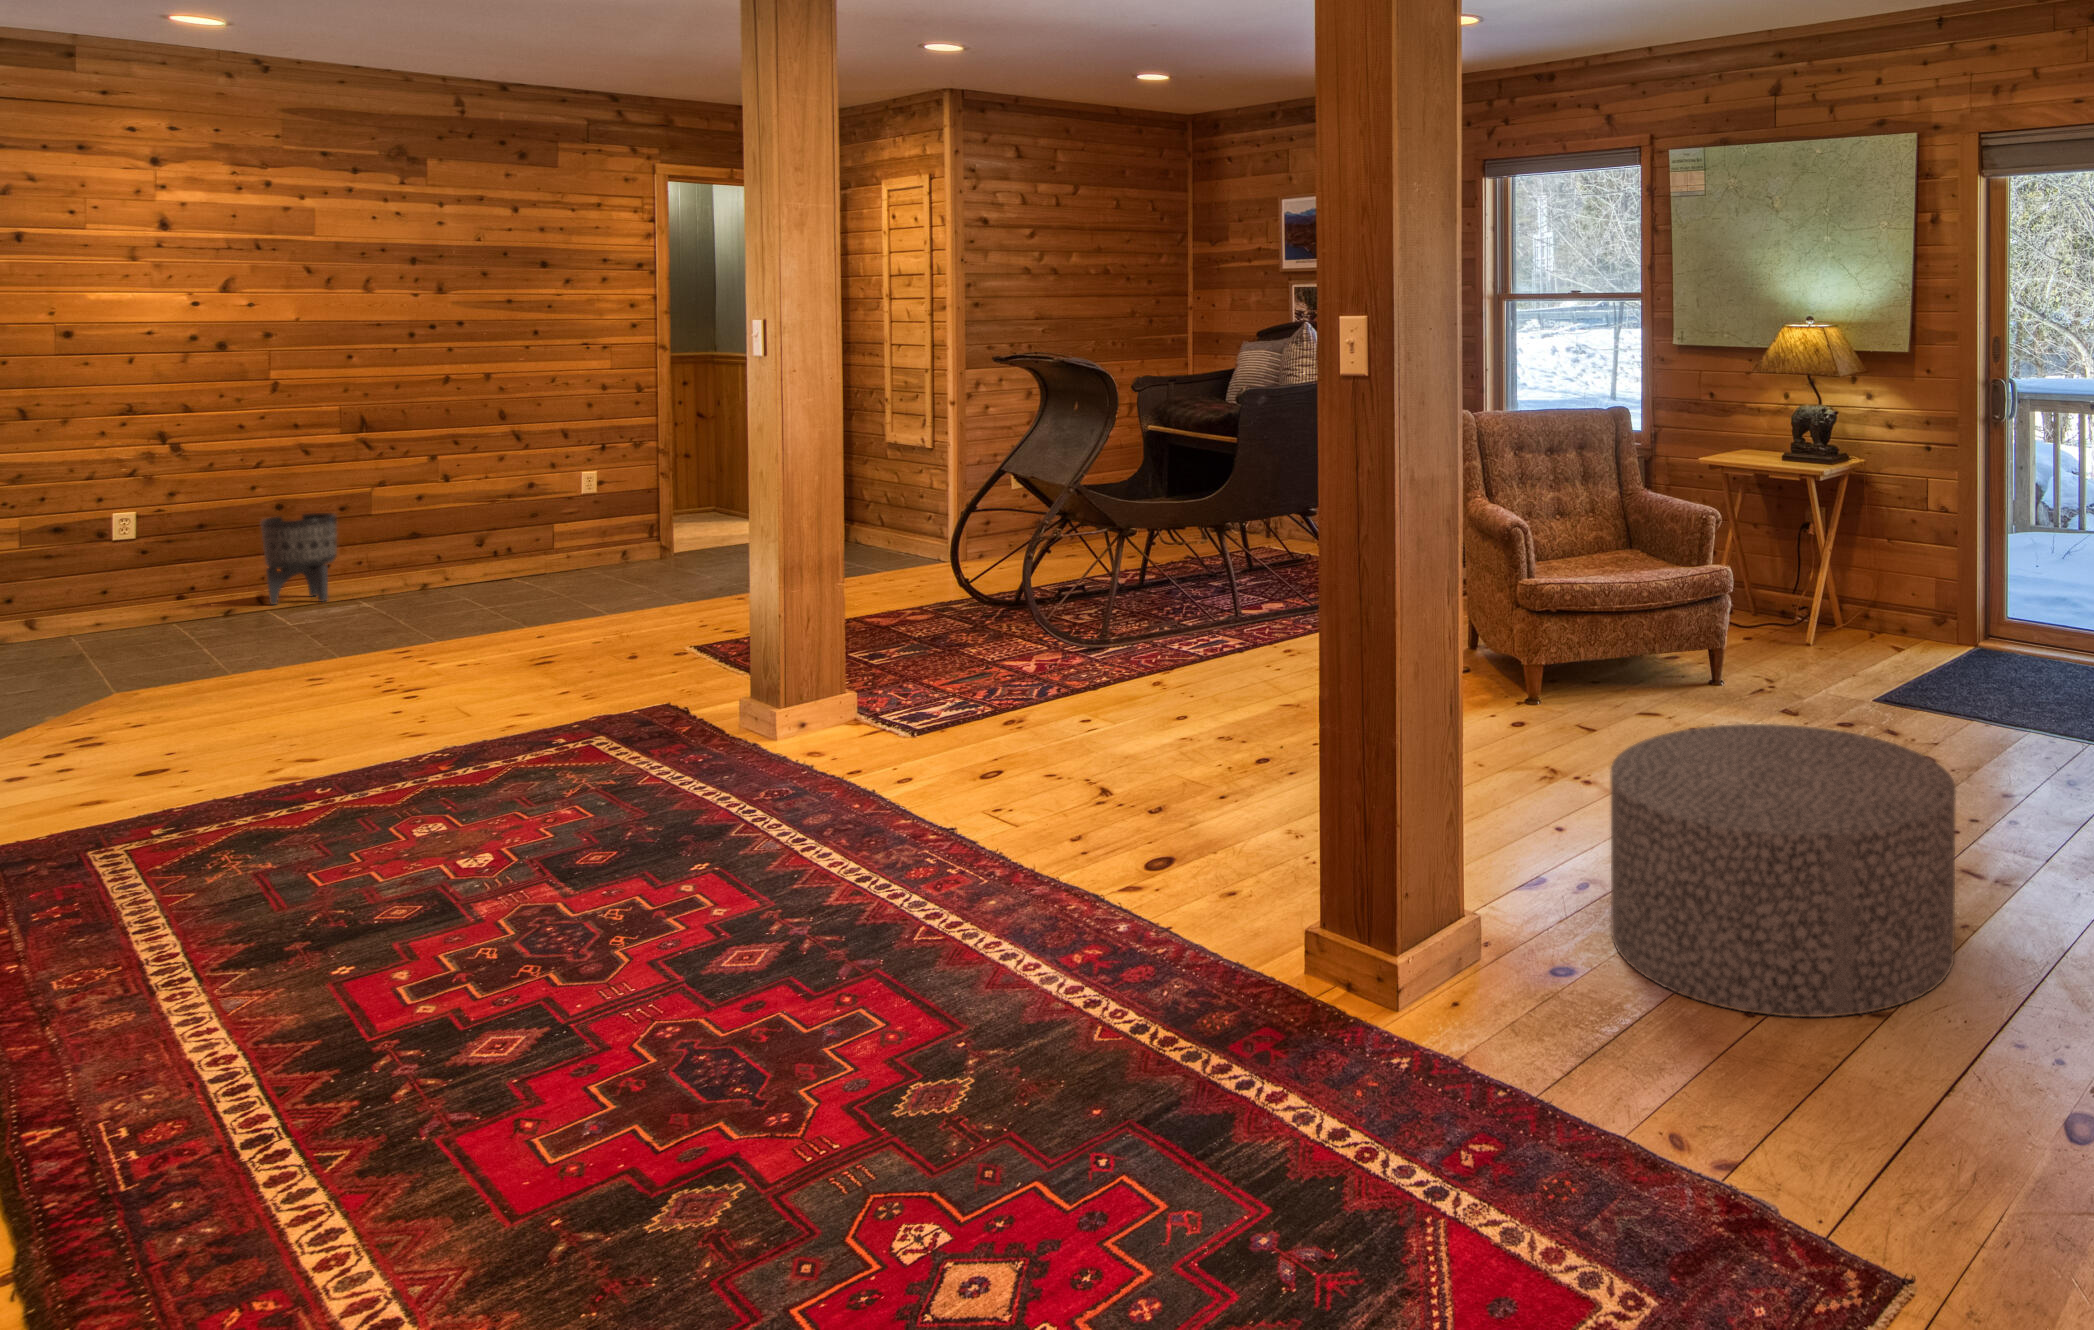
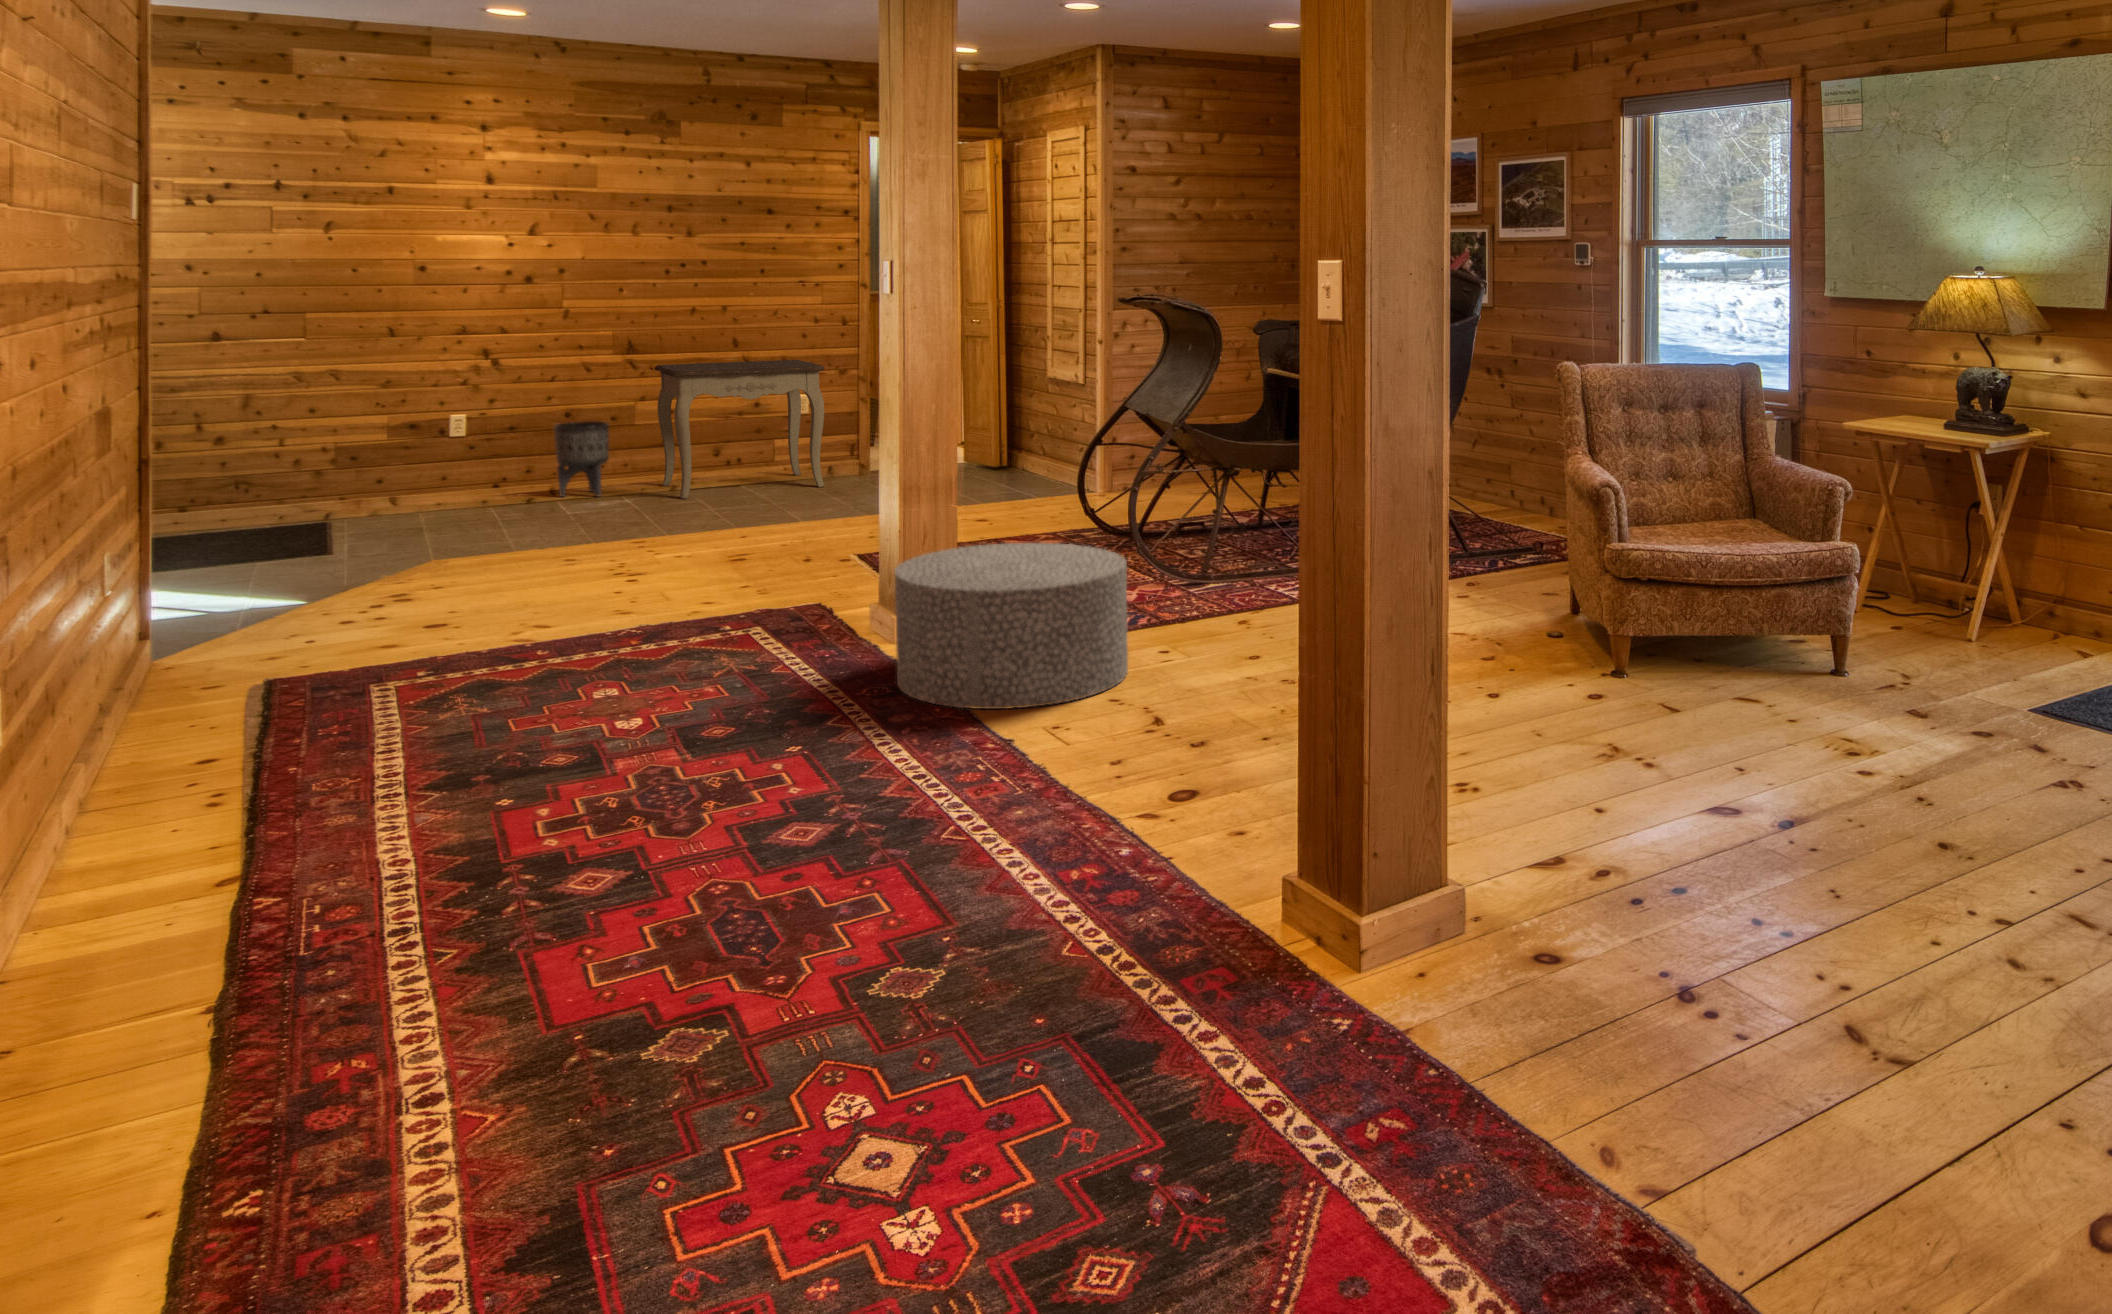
side table: none [395,432,619,597] -> present [655,360,825,499]
ottoman: present [1610,724,1956,1017] -> present [895,543,1128,709]

